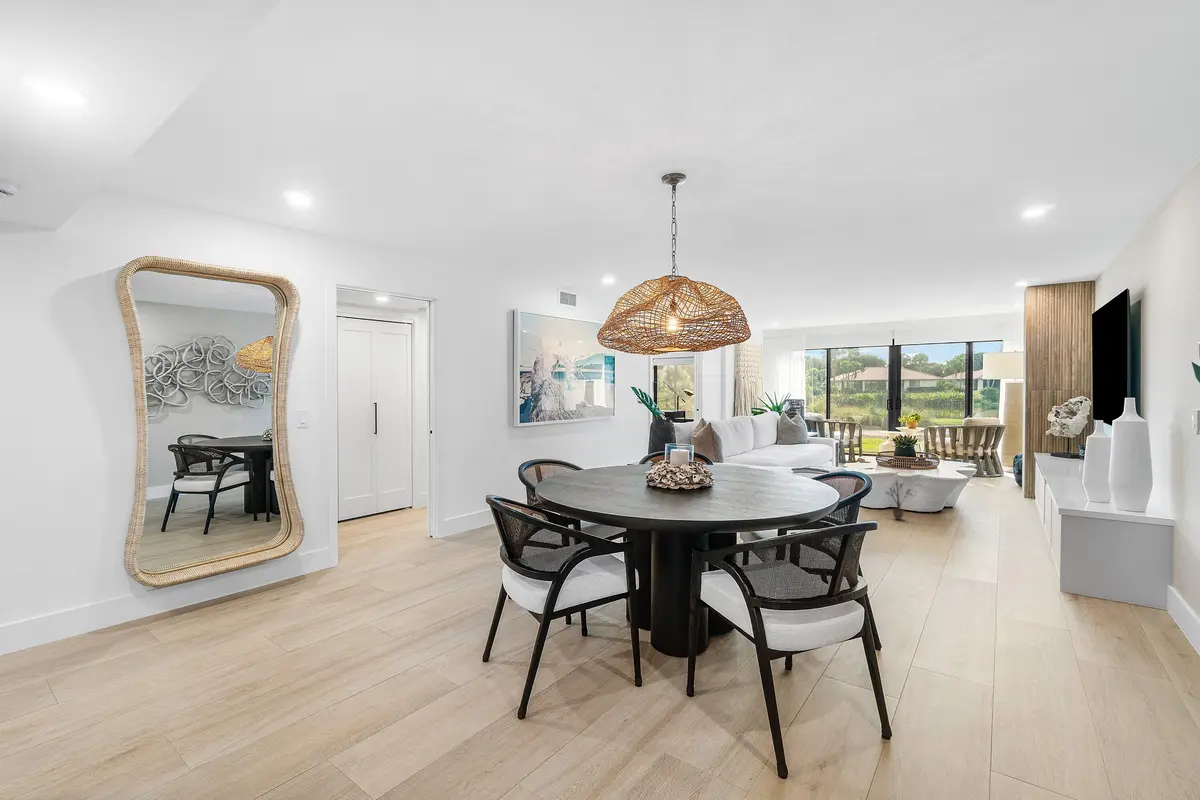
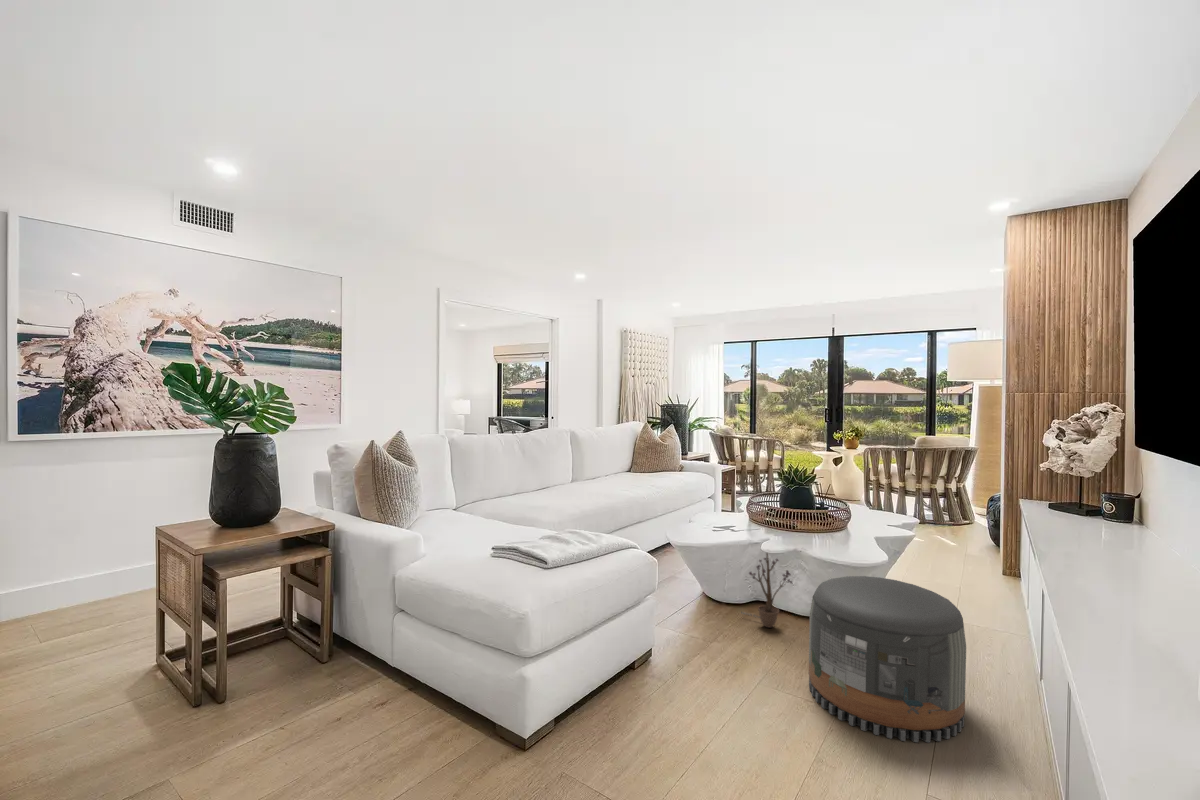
pouf: none [931,485,1009,549] -> present [809,576,966,742]

